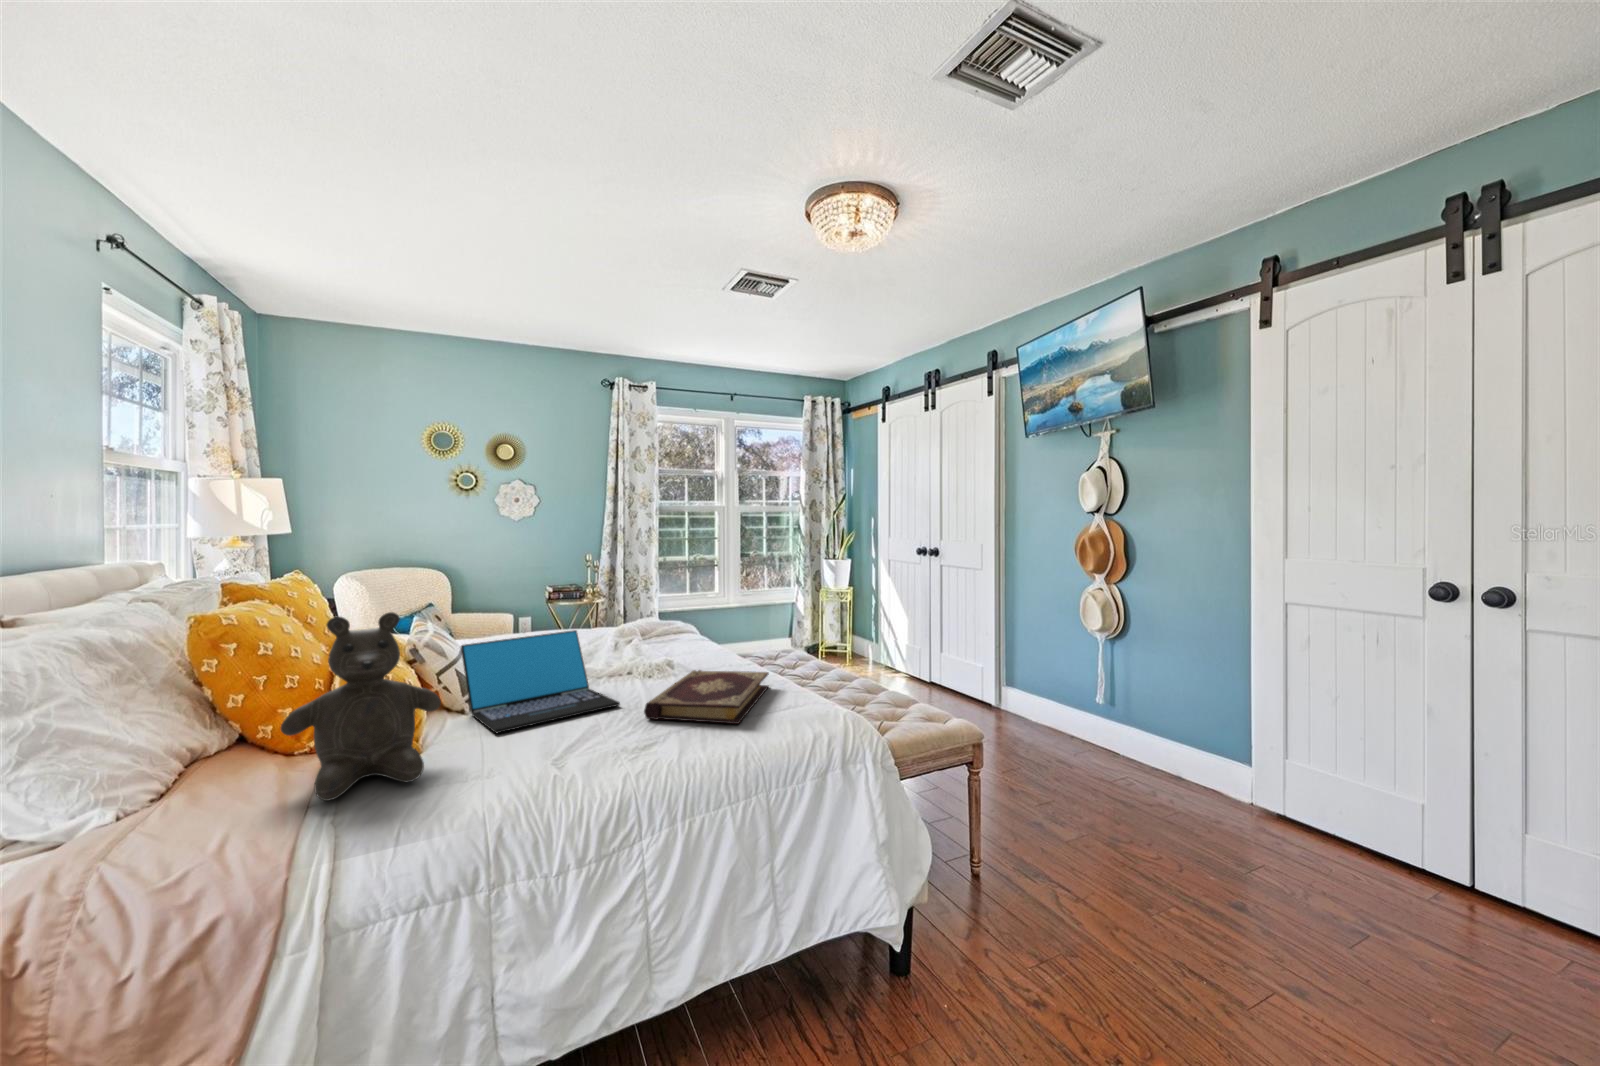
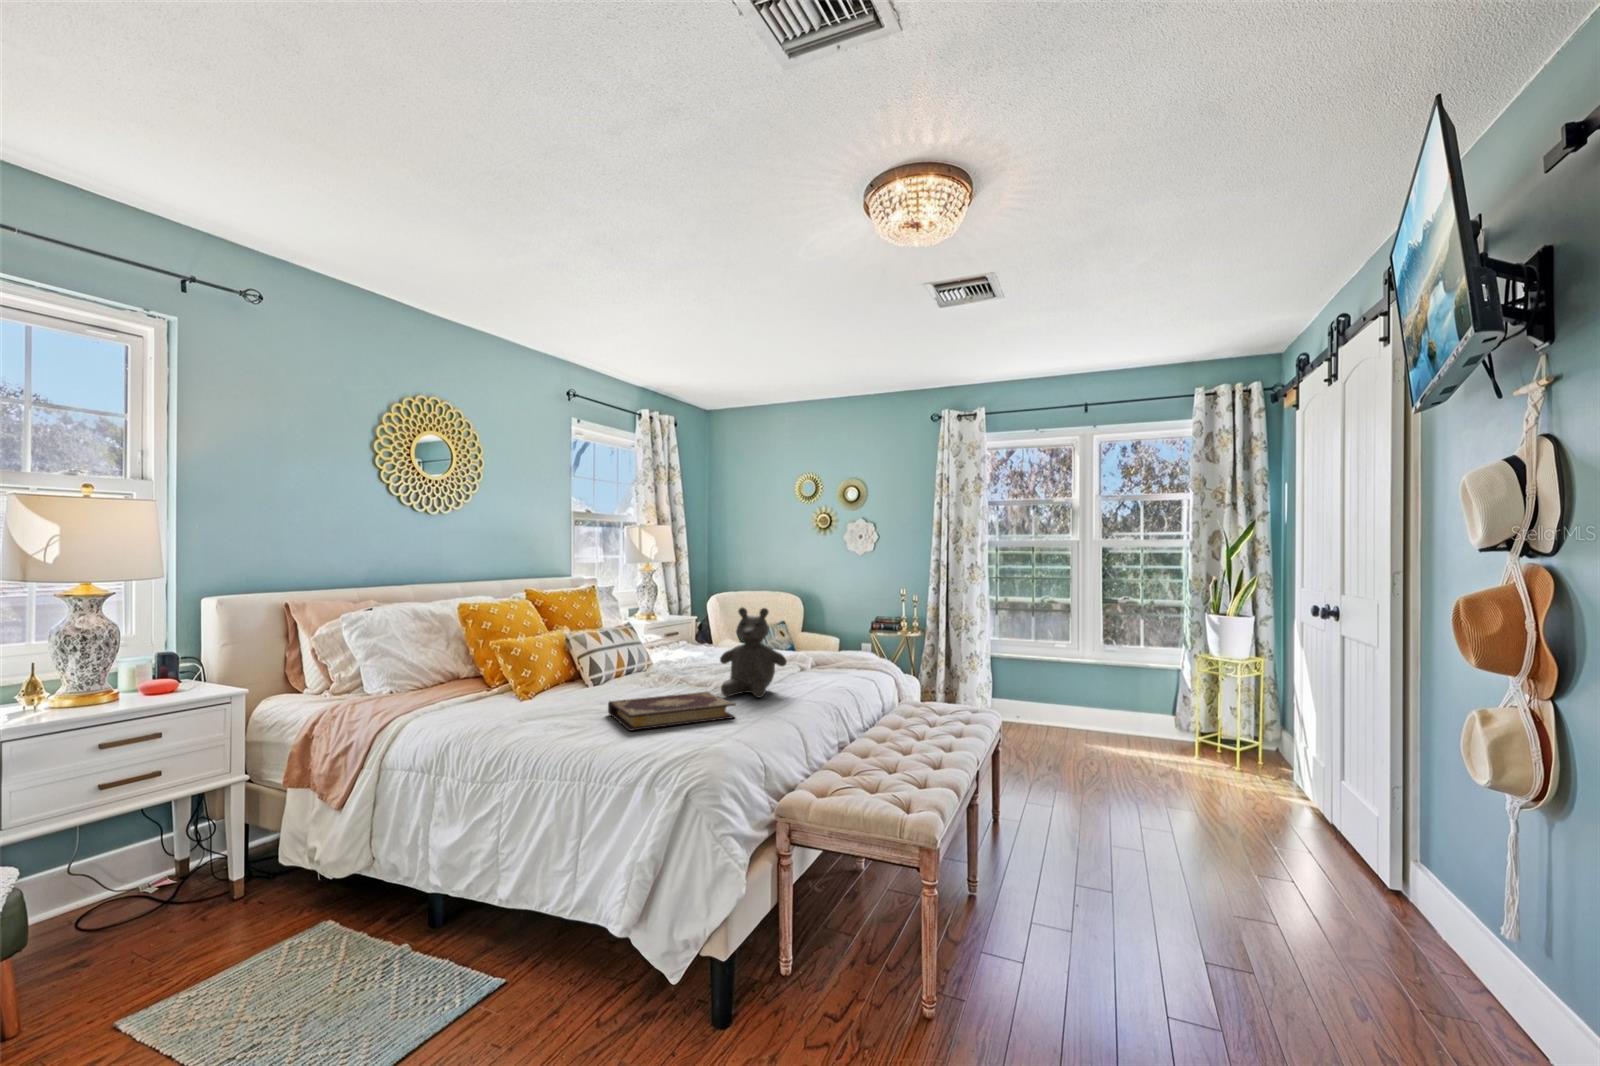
teddy bear: present [281,612,441,801] -> present [720,607,787,698]
laptop: present [461,630,620,733] -> none [539,642,652,703]

